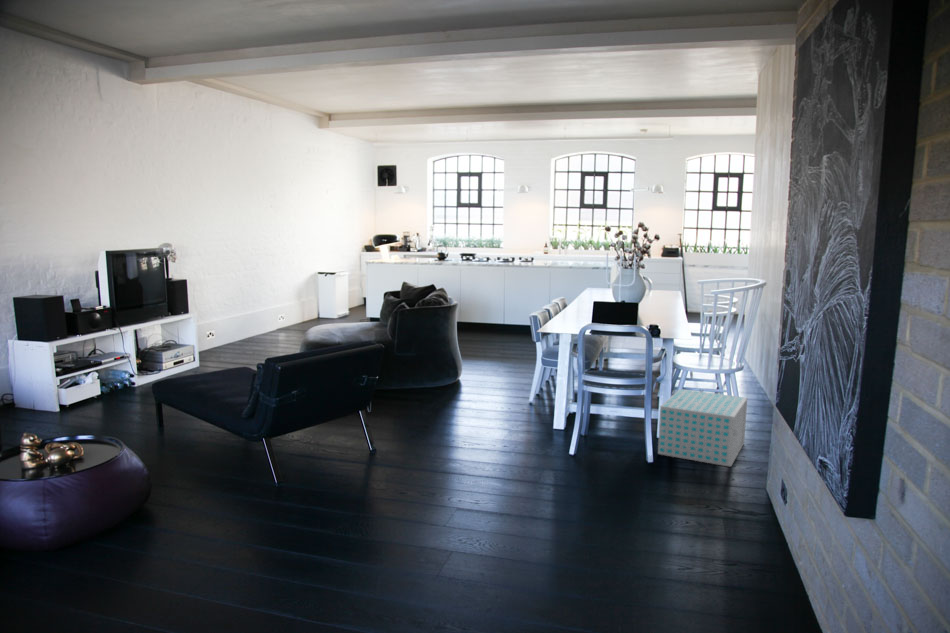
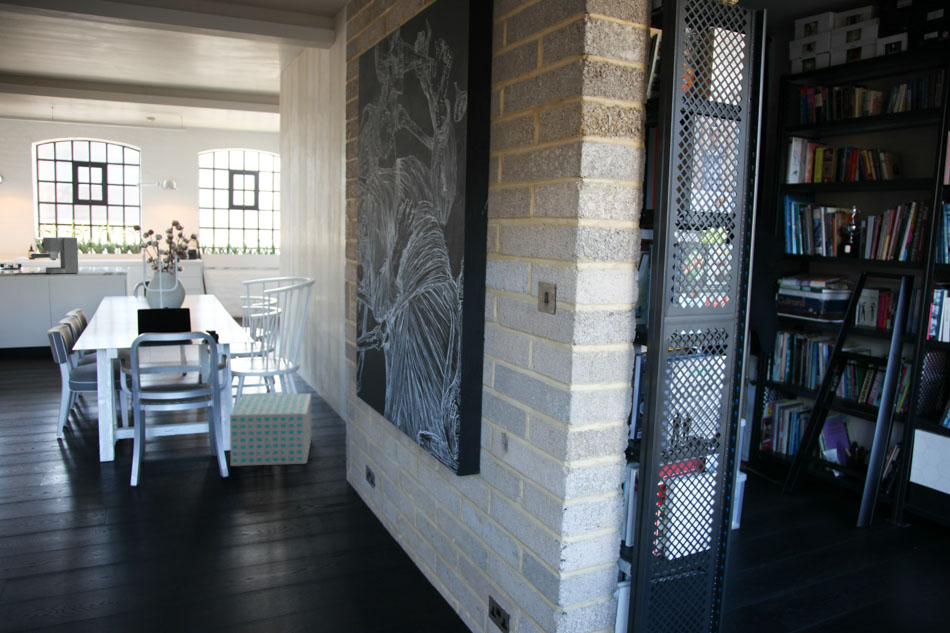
coffee maker: none [538,237,572,268] -> present [31,237,78,274]

